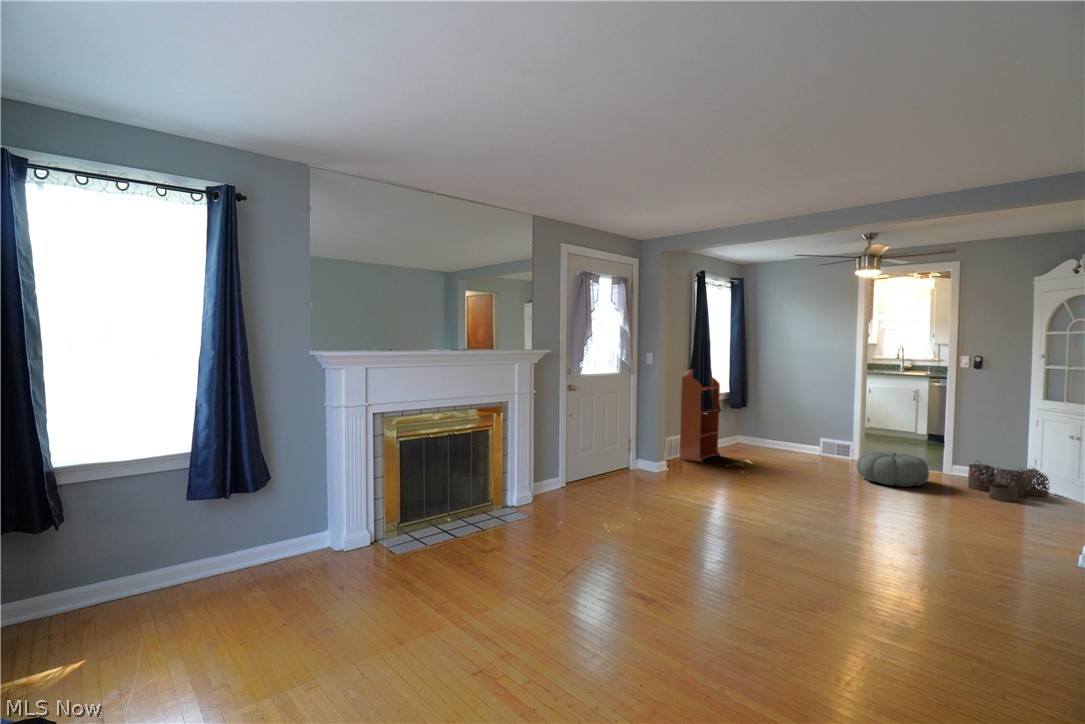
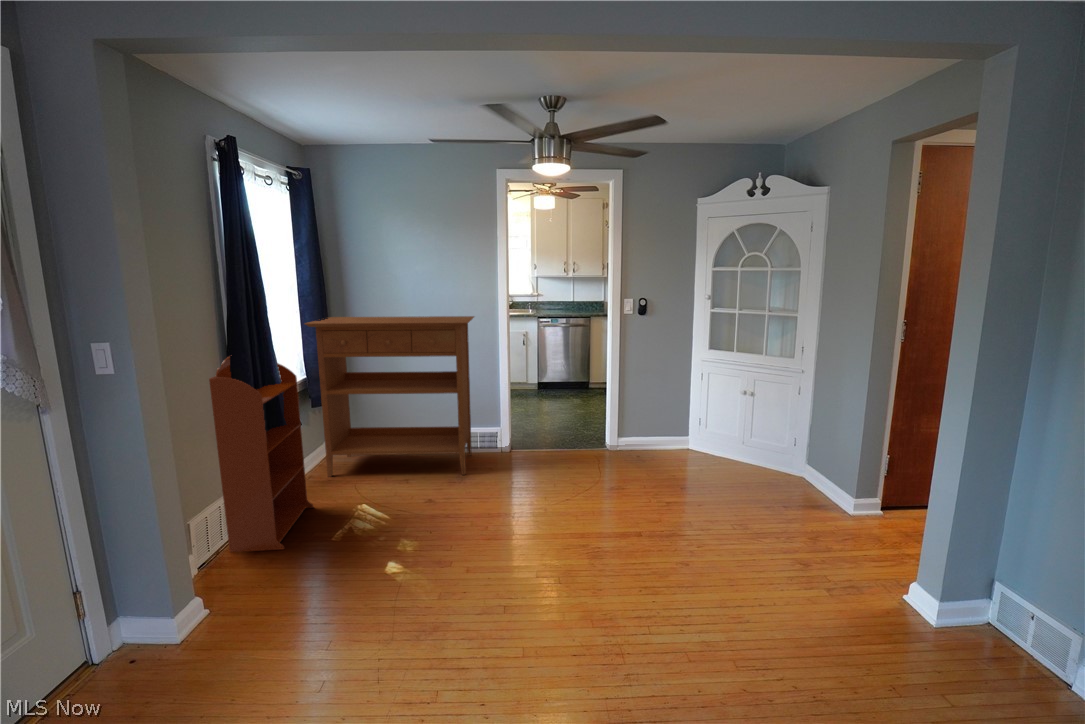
console table: none [729,360,837,463] -> present [305,316,474,477]
pouf: present [857,451,929,487] -> none [540,446,632,507]
woven basket: present [968,464,1049,502] -> none [654,431,724,493]

